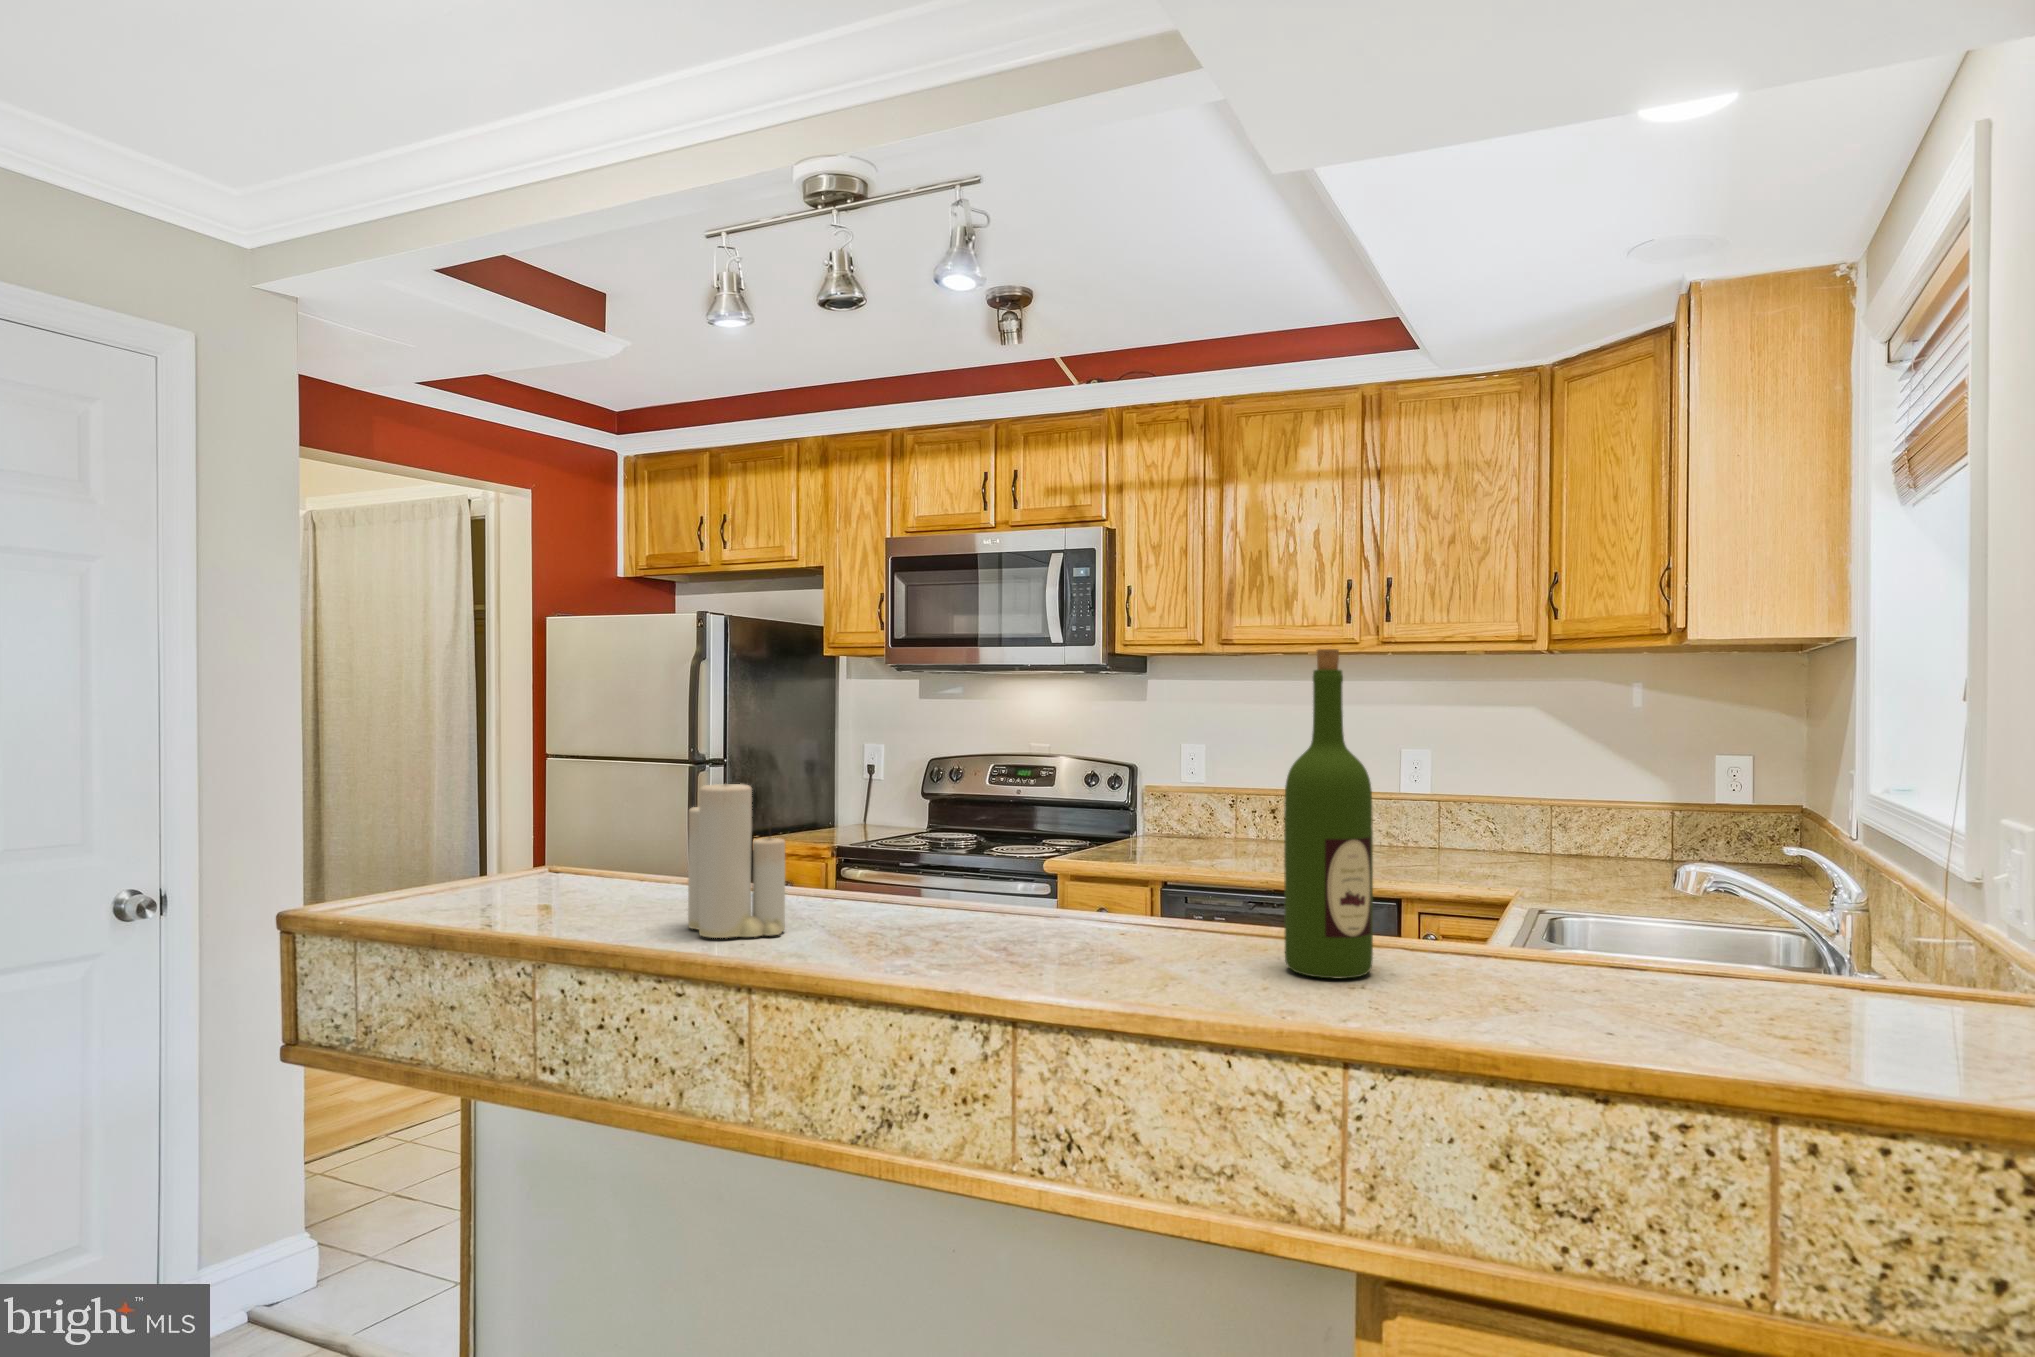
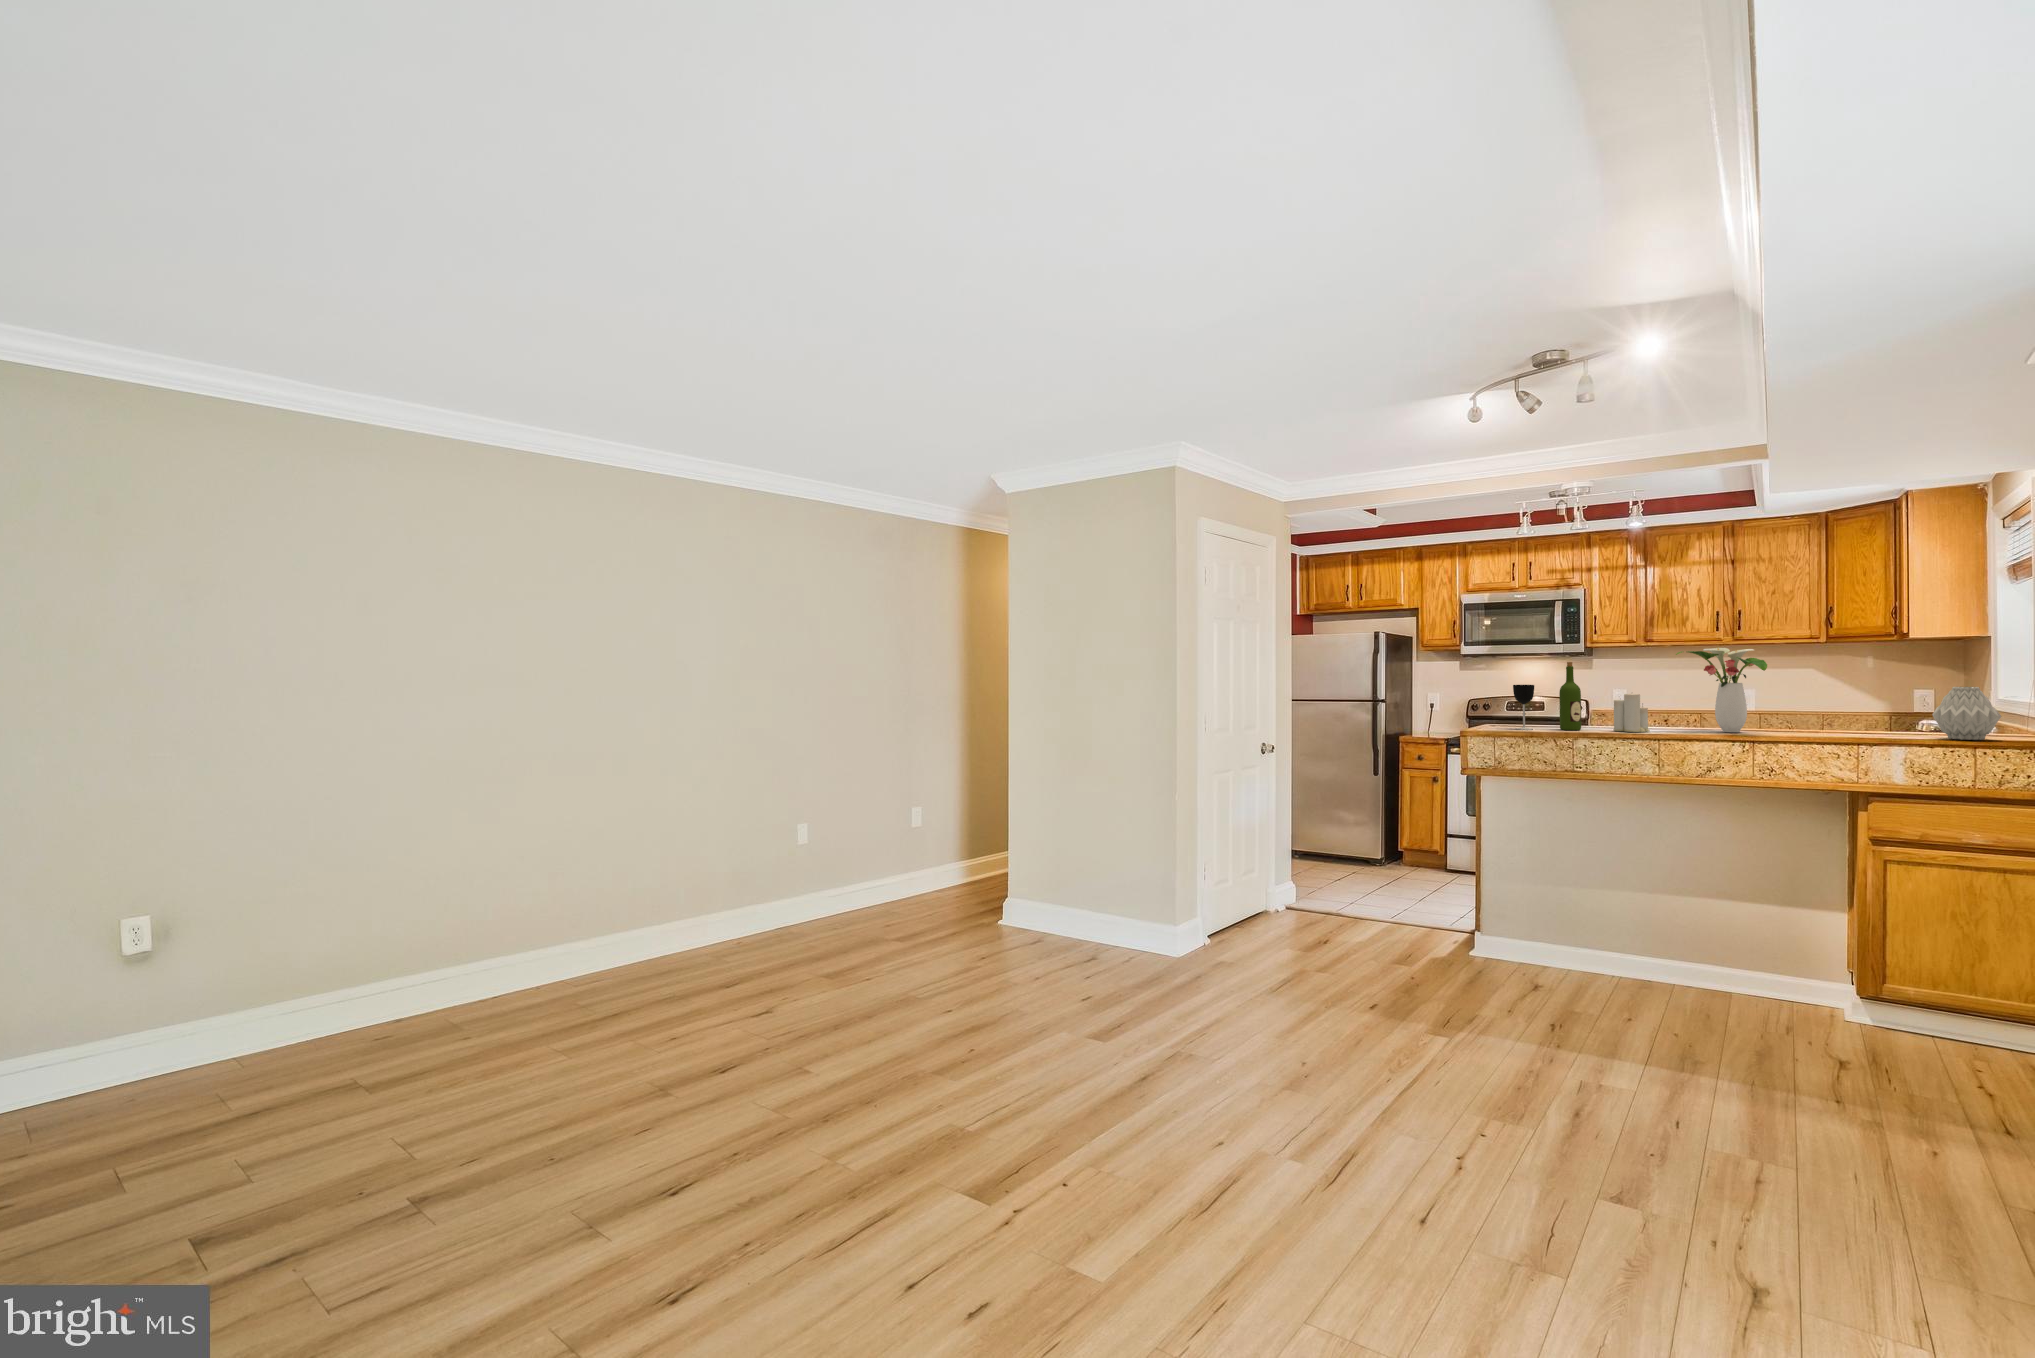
flower arrangement: none [861,611,1115,943] -> present [1676,647,1767,732]
wine bottle: present [1284,649,1373,979] -> present [1559,662,1581,730]
wine glass: none [432,742,503,912] -> present [1513,685,1534,730]
vase: none [1631,785,1881,1044] -> present [1932,687,2001,740]

